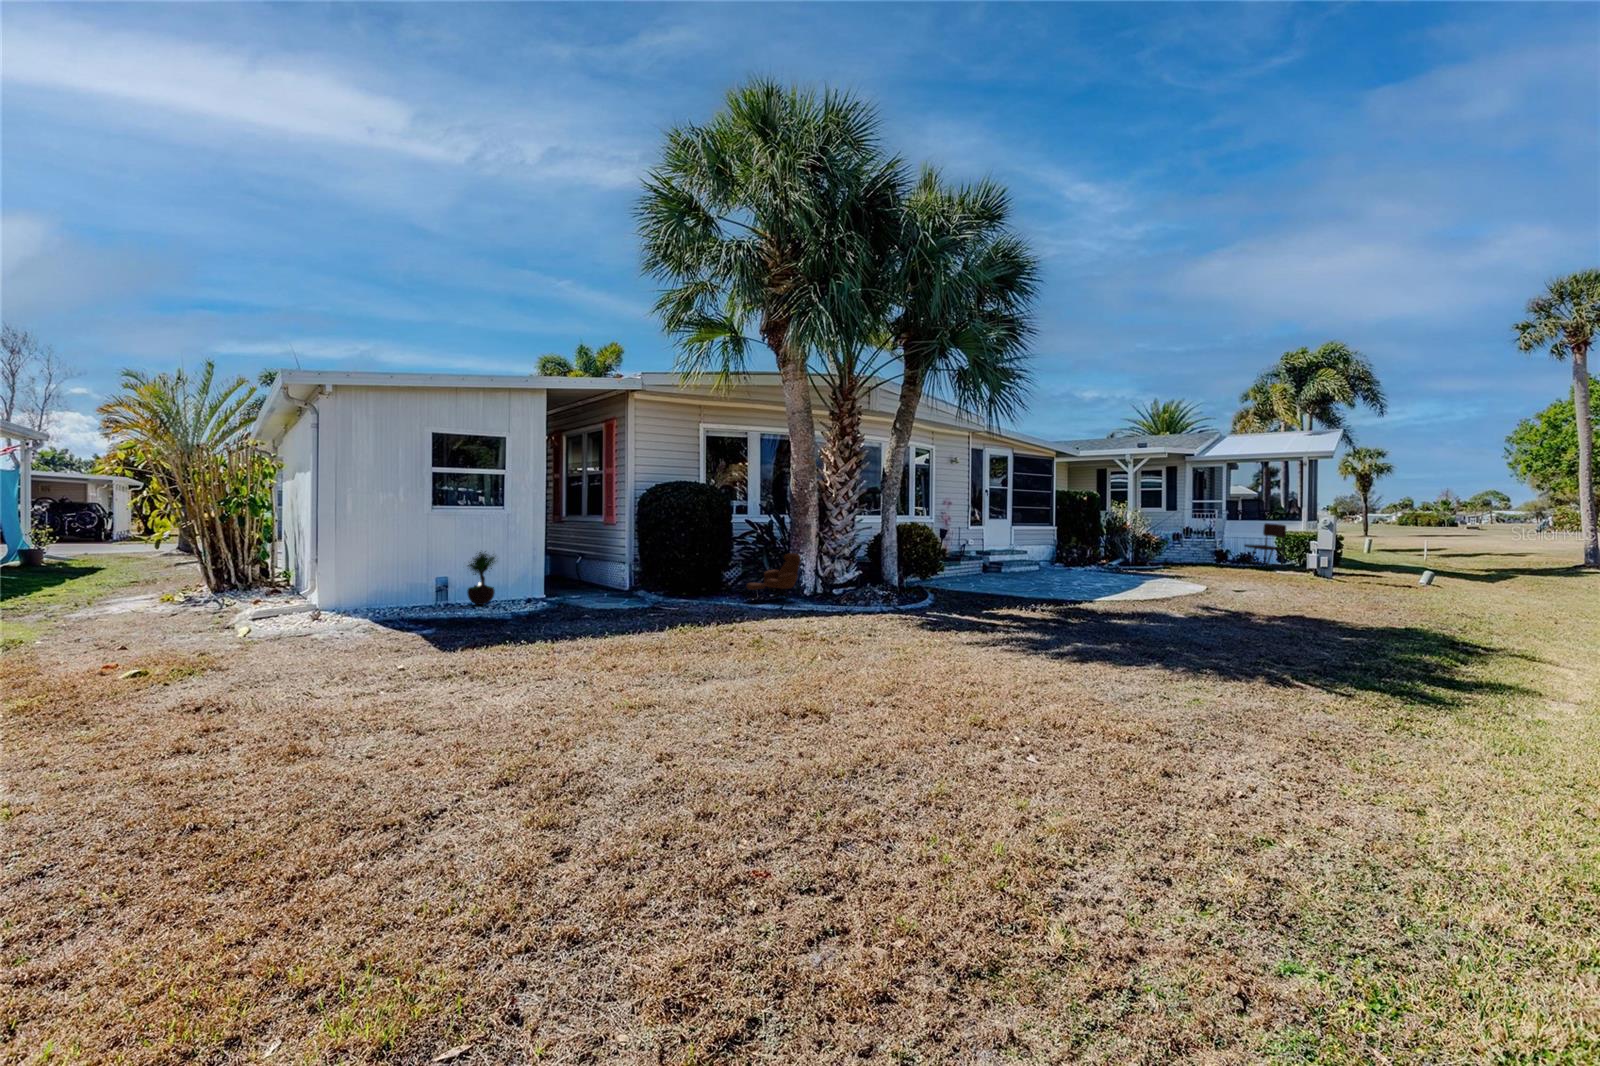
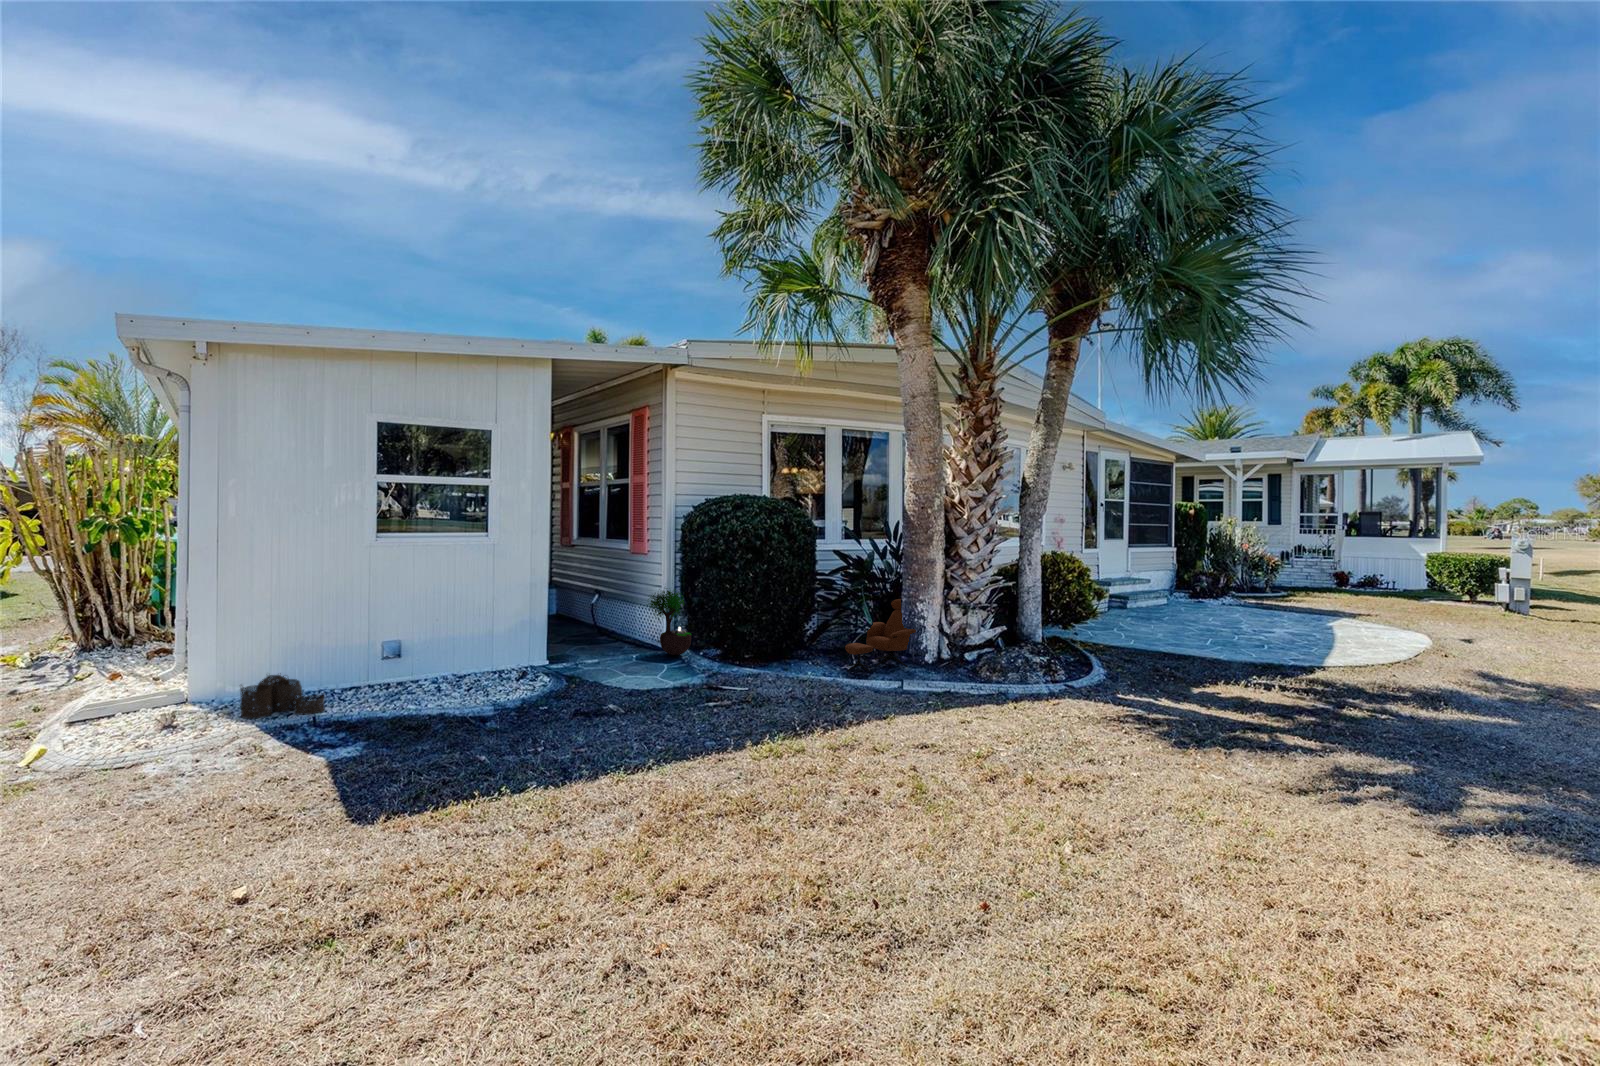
bench: present [1245,523,1286,567] -> none [1387,543,1447,596]
potted tree: present [467,551,496,605] -> present [648,588,691,655]
woven basket: none [345,592,397,617] -> present [240,675,325,719]

